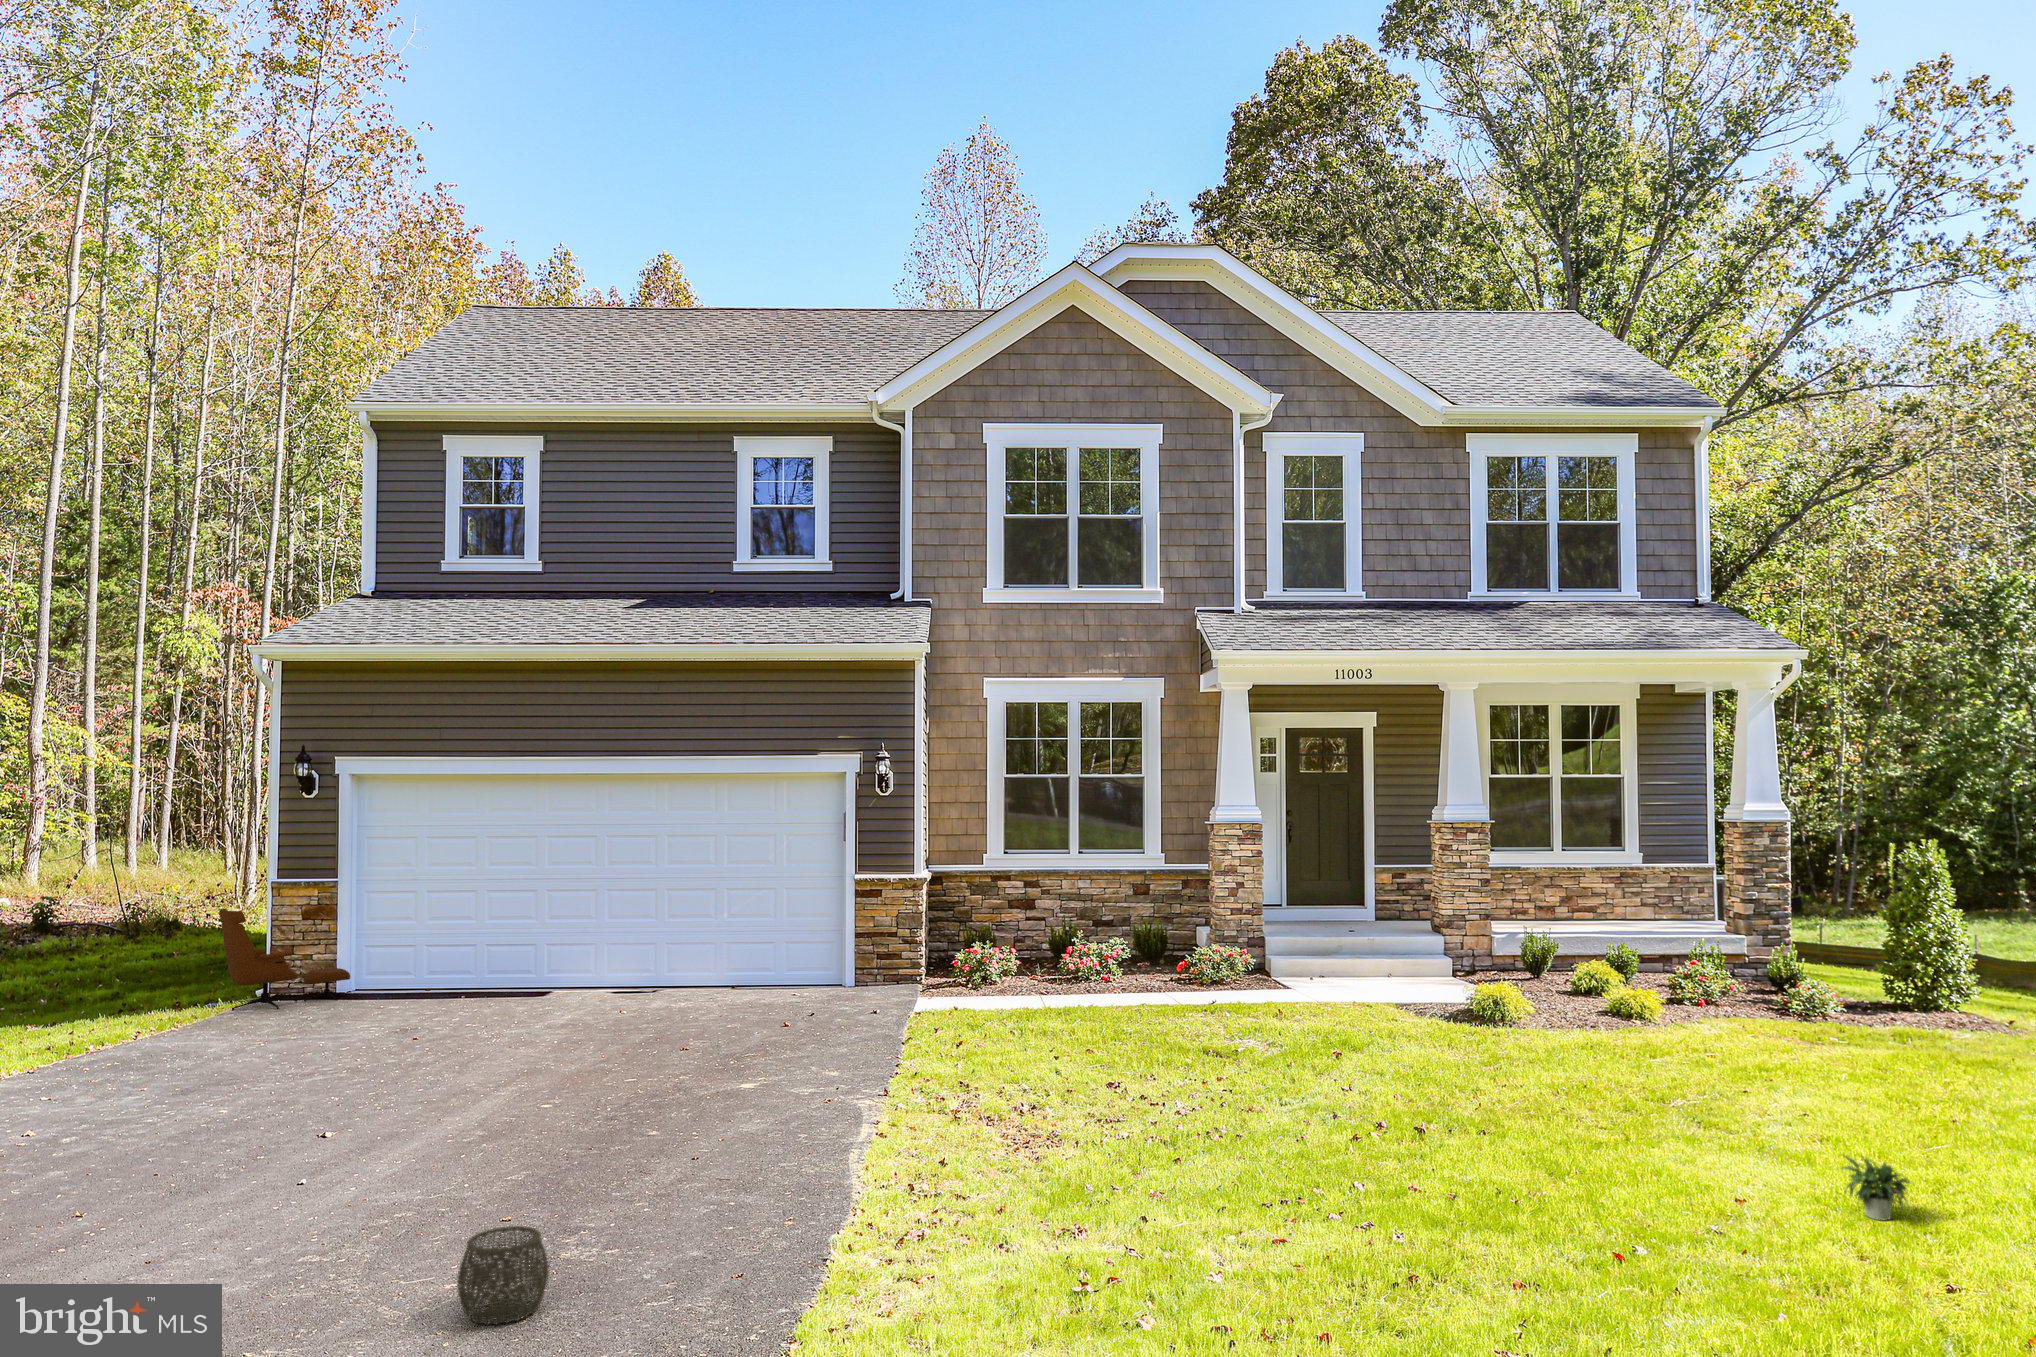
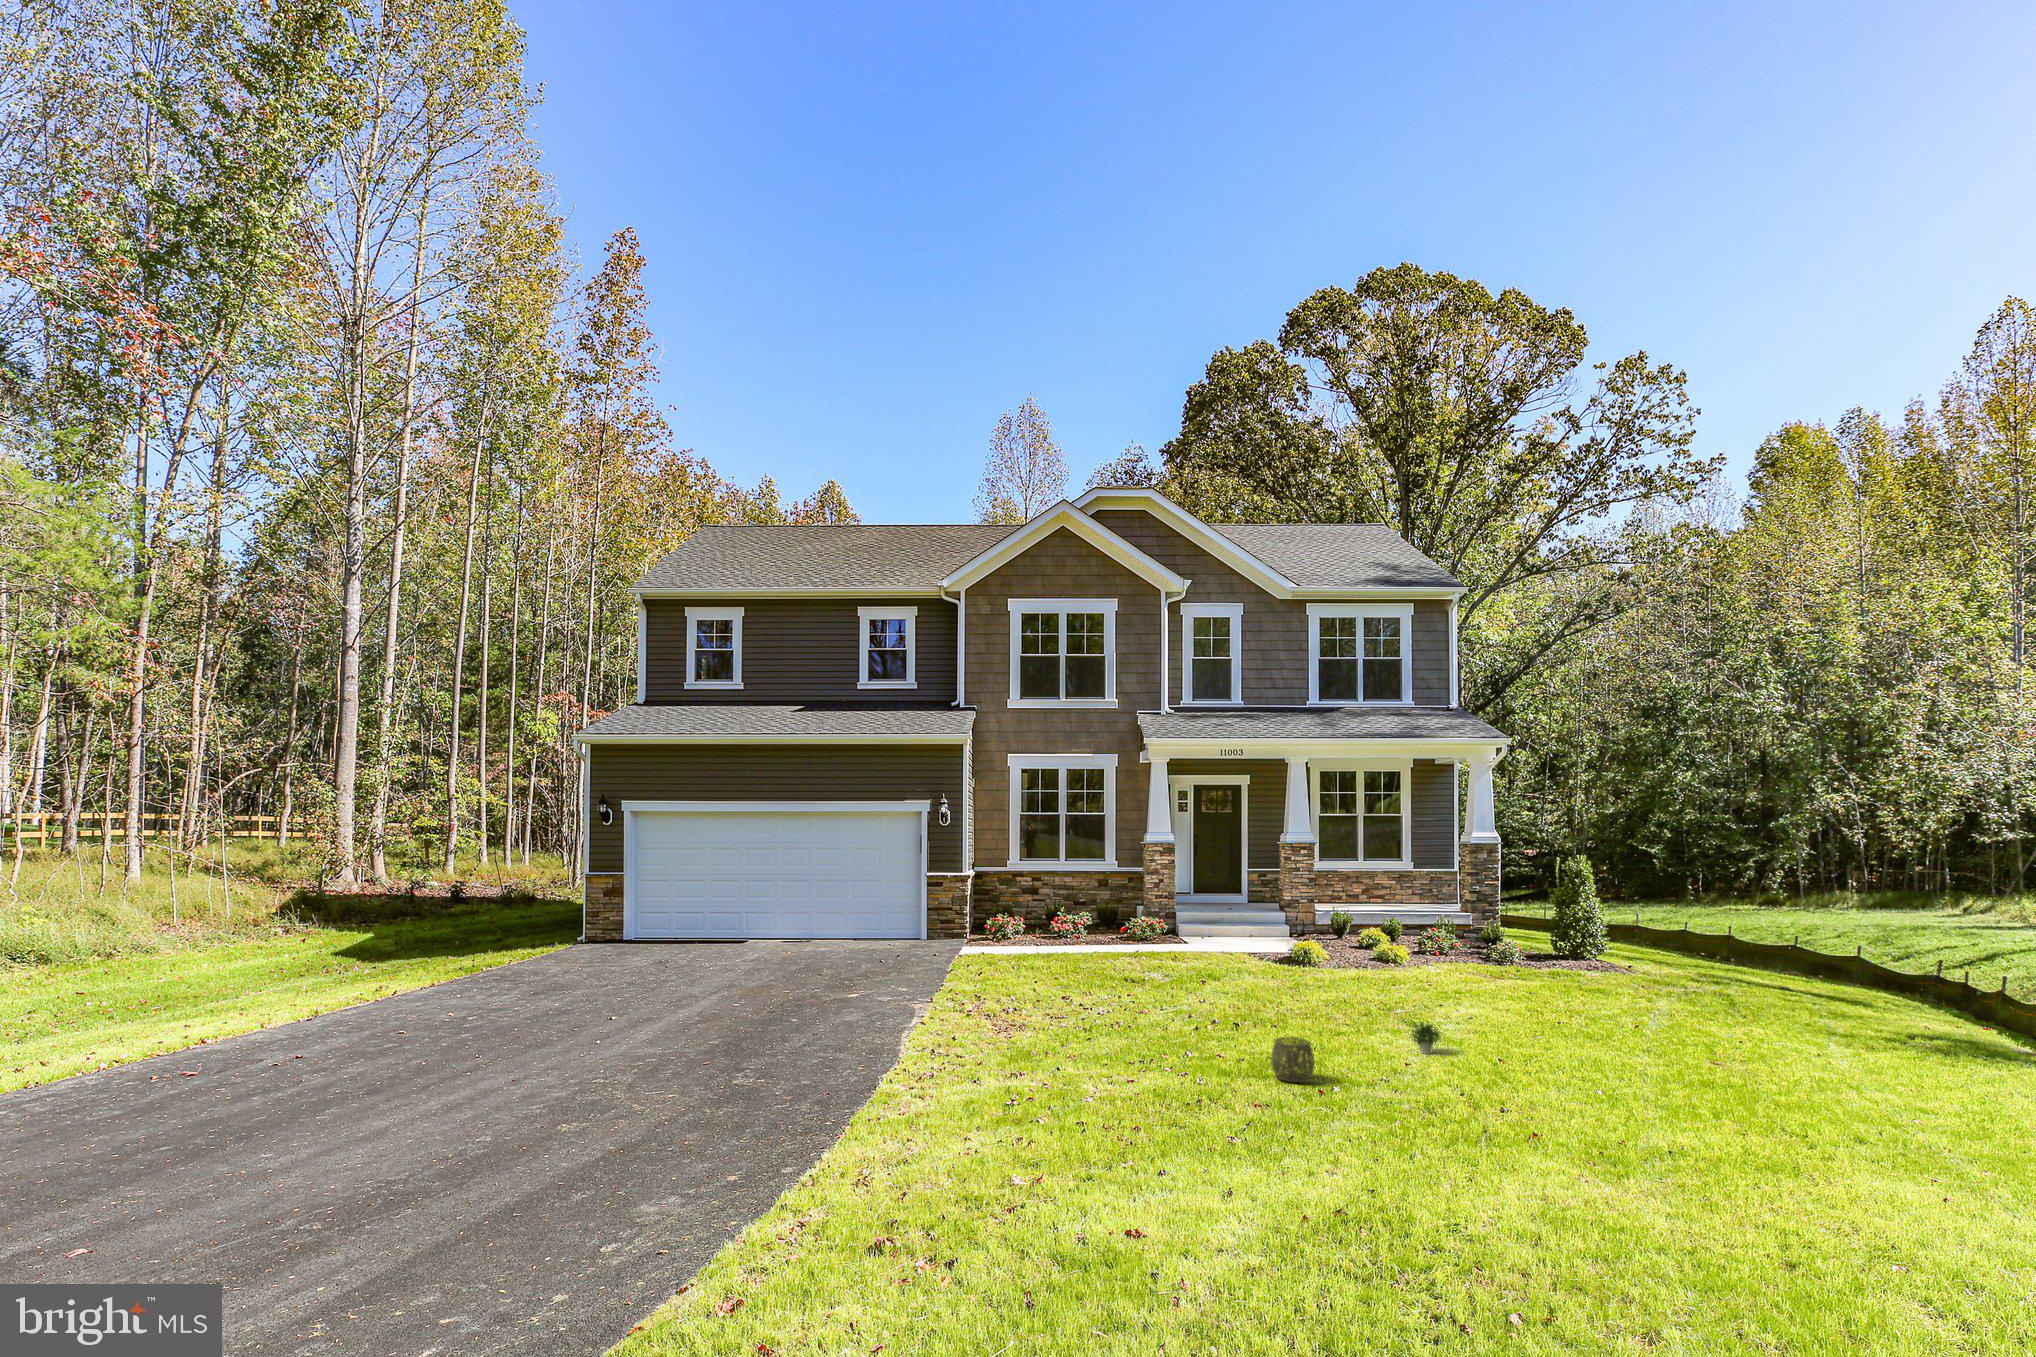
lounge chair: present [219,909,350,1010] -> none [562,886,633,945]
woven basket: present [457,1226,549,1325] -> present [1271,1037,1314,1083]

